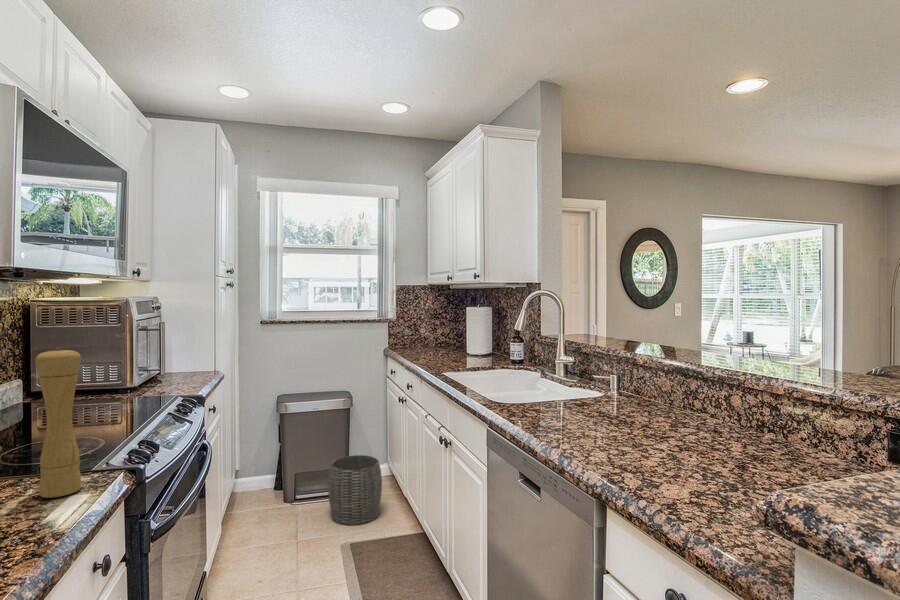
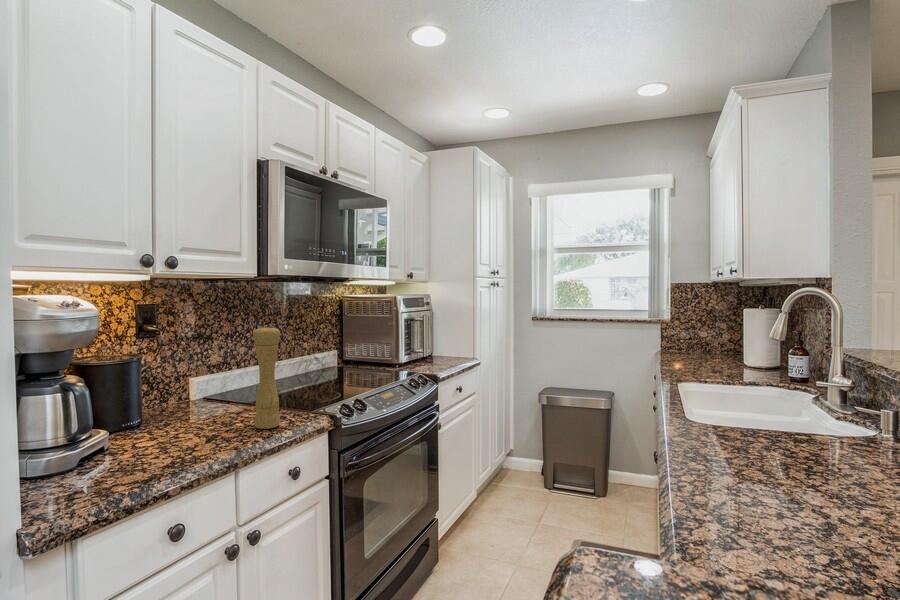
woven basket: present [328,455,382,525] -> none [577,457,633,529]

